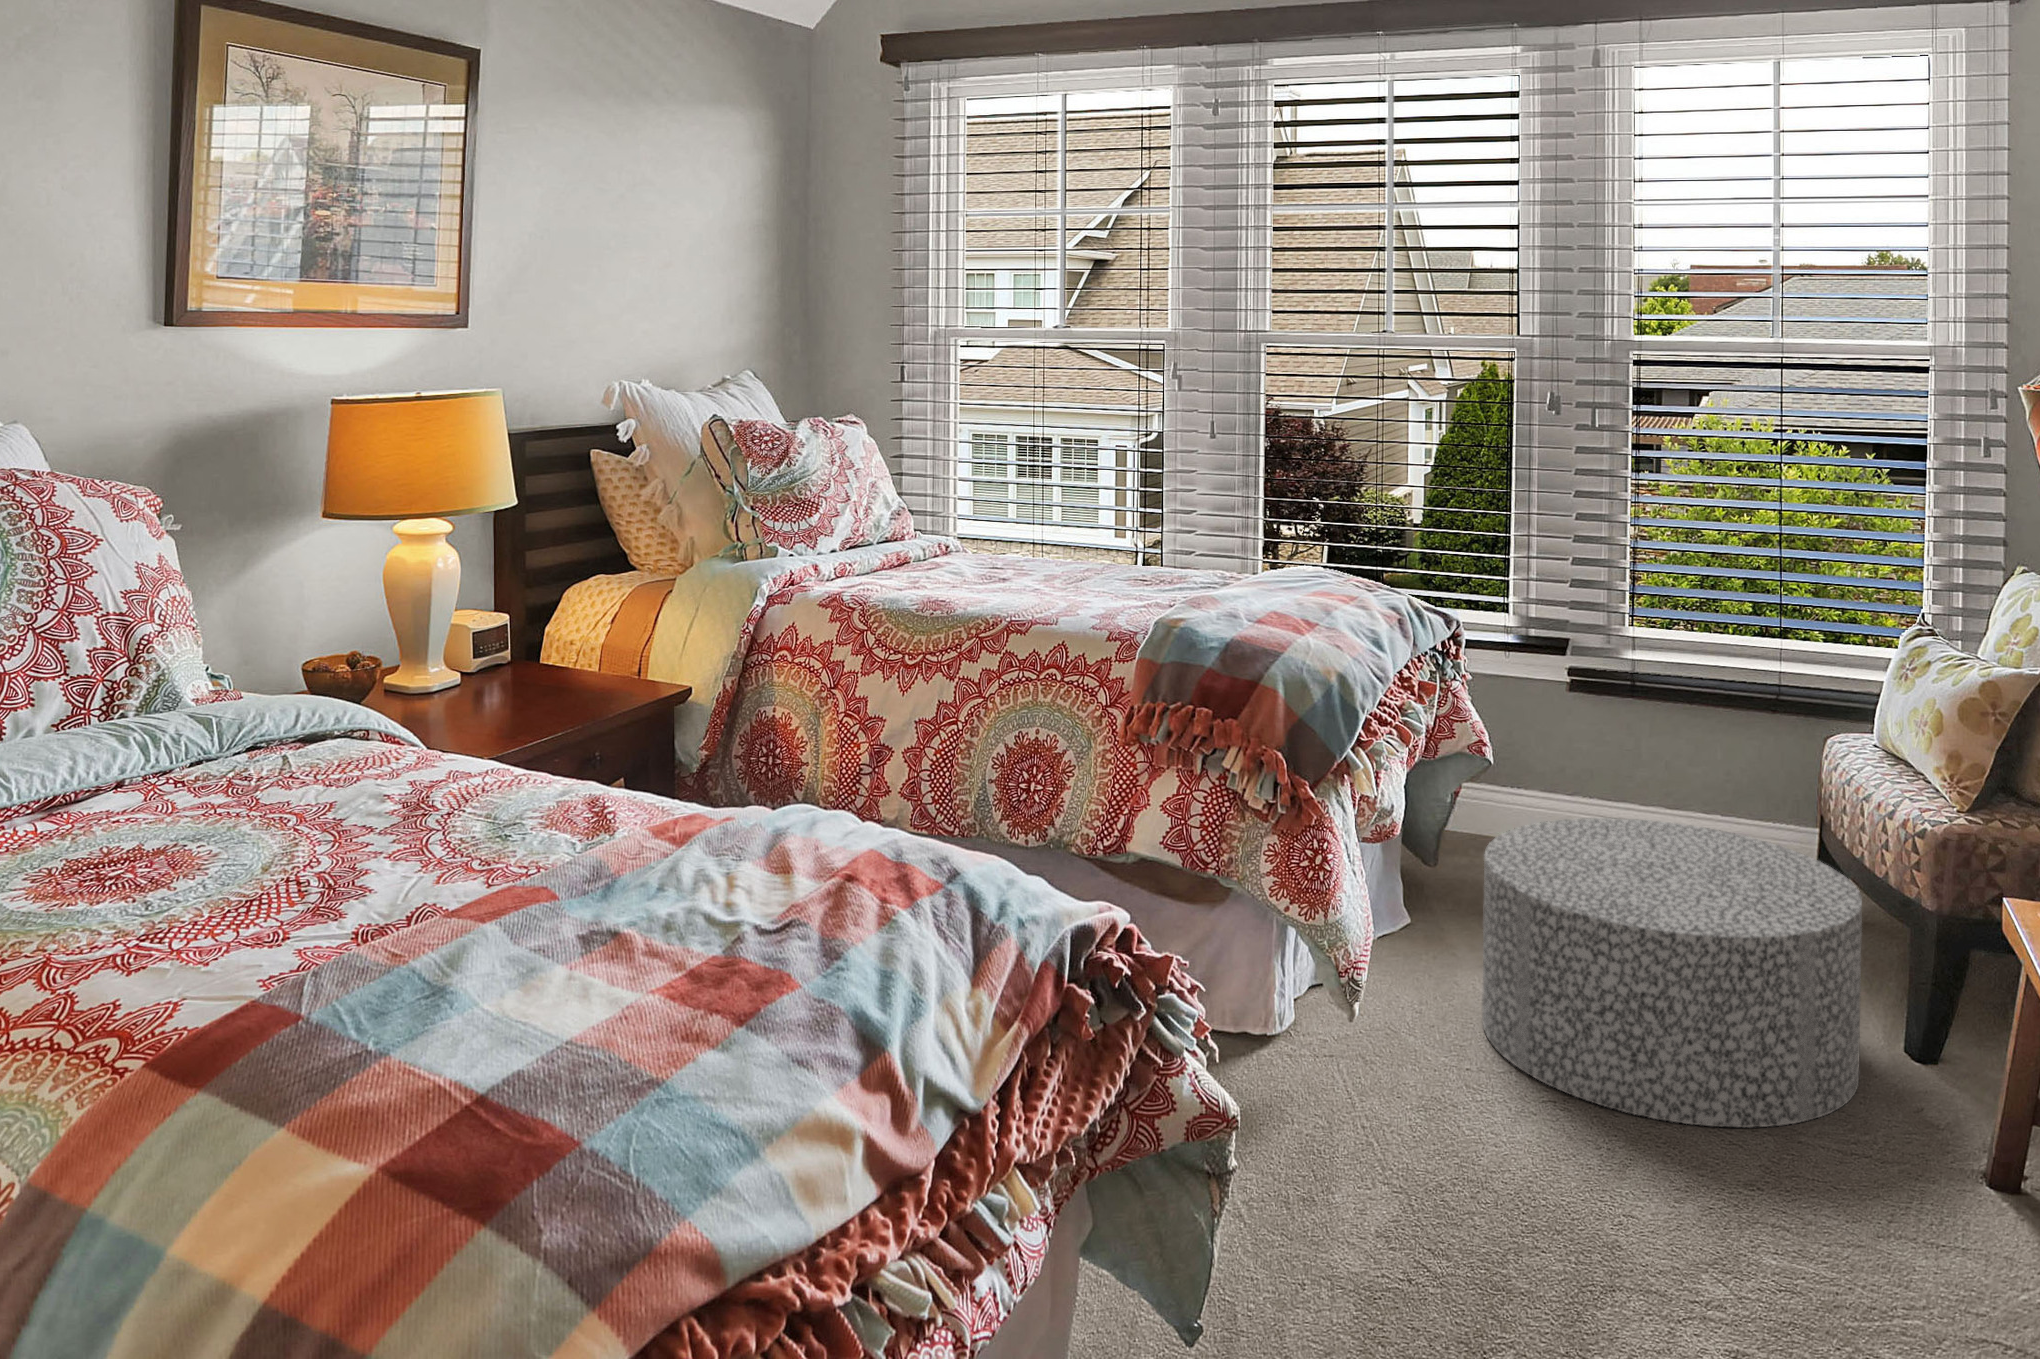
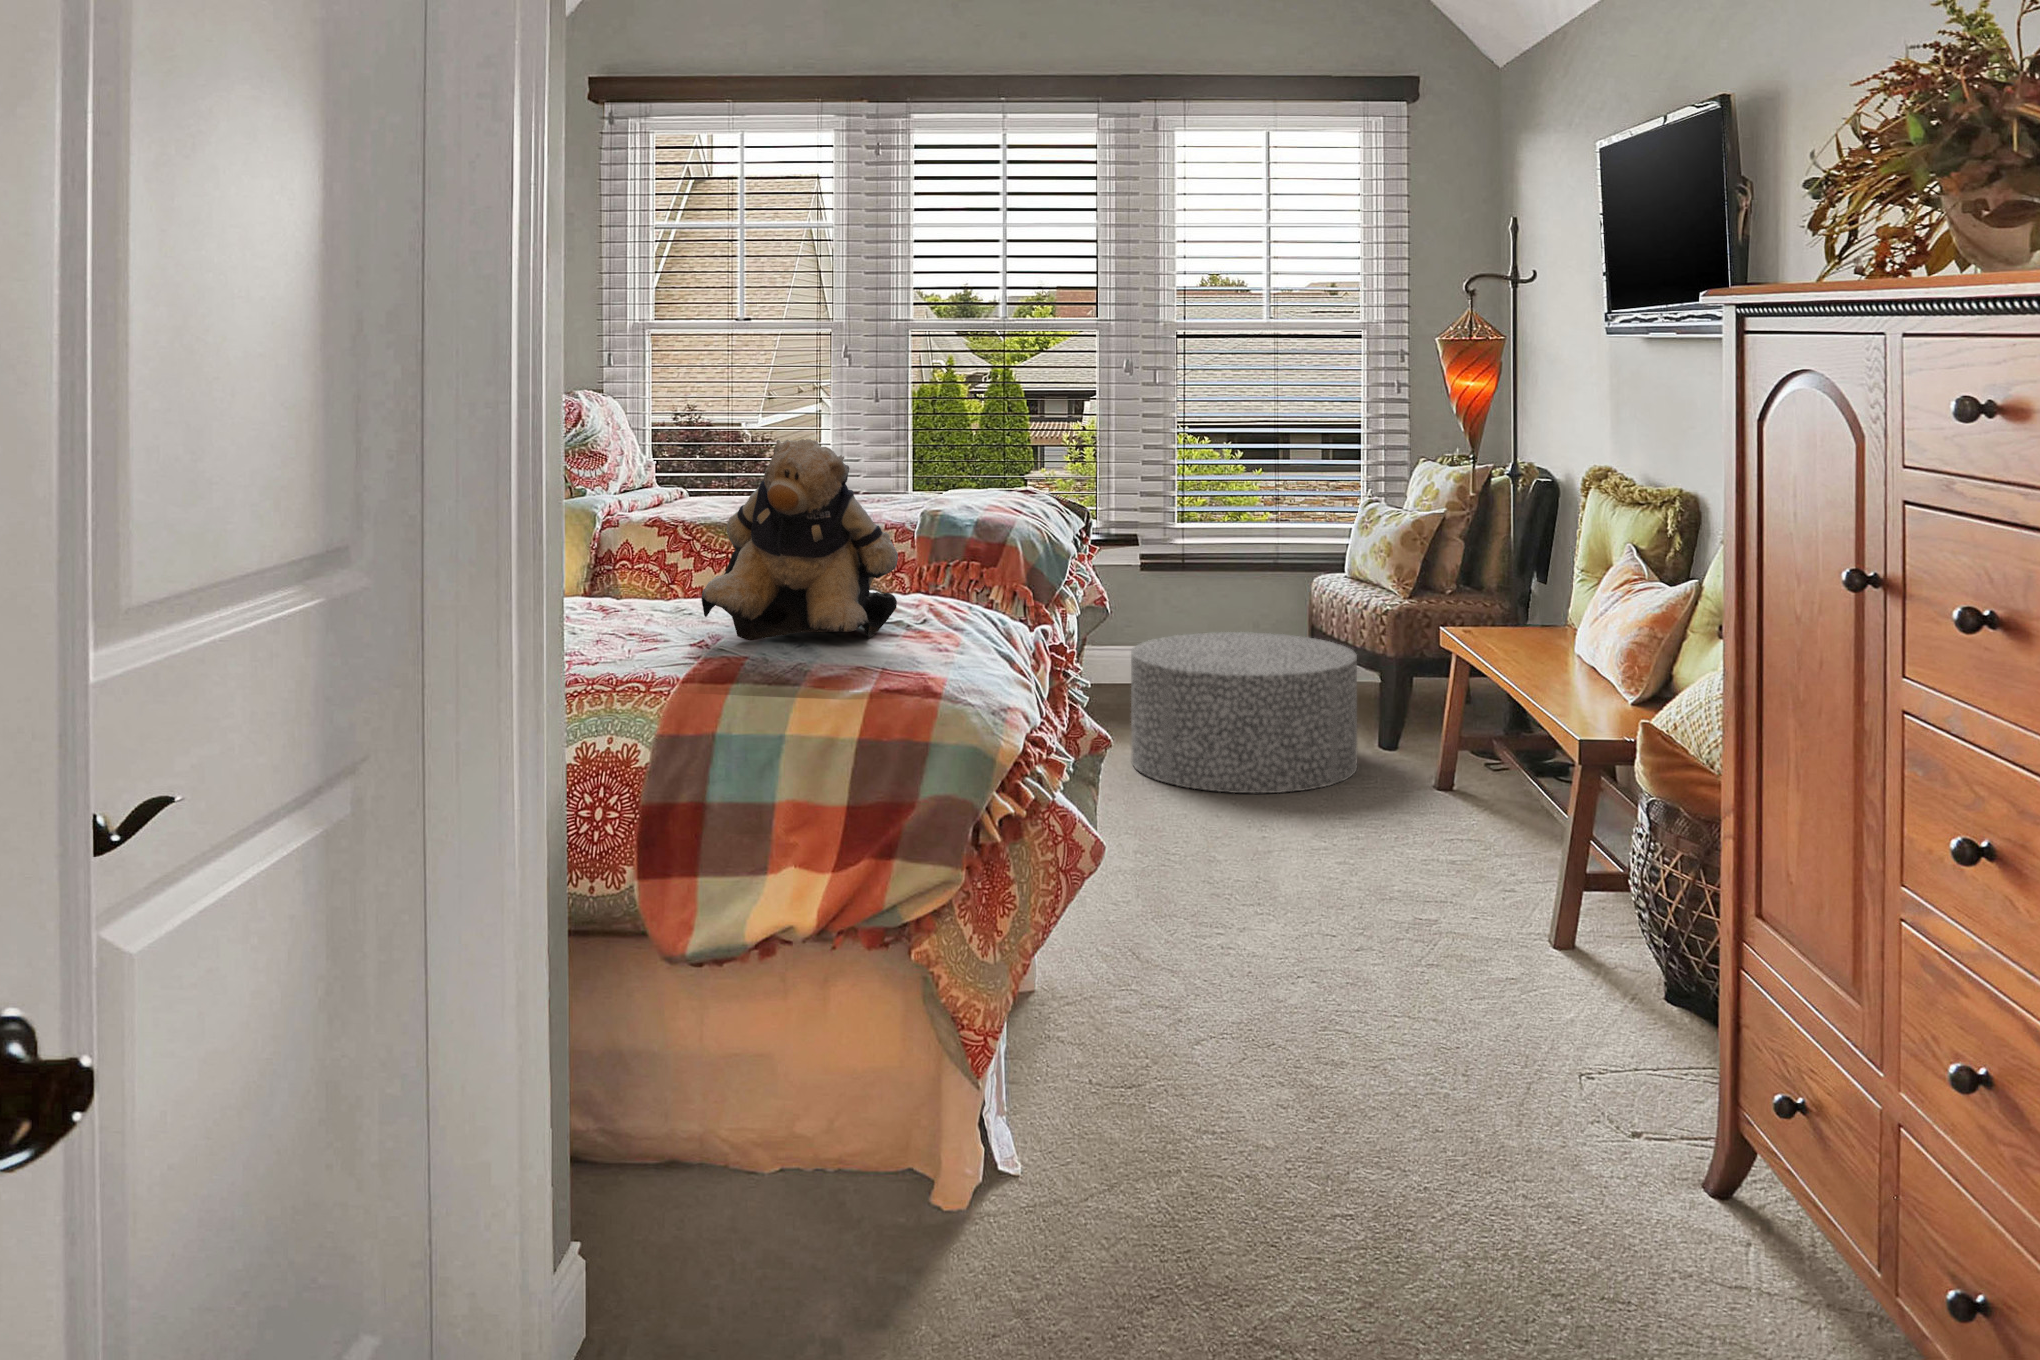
teddy bear: none [407,605,768,975] -> present [702,439,898,640]

